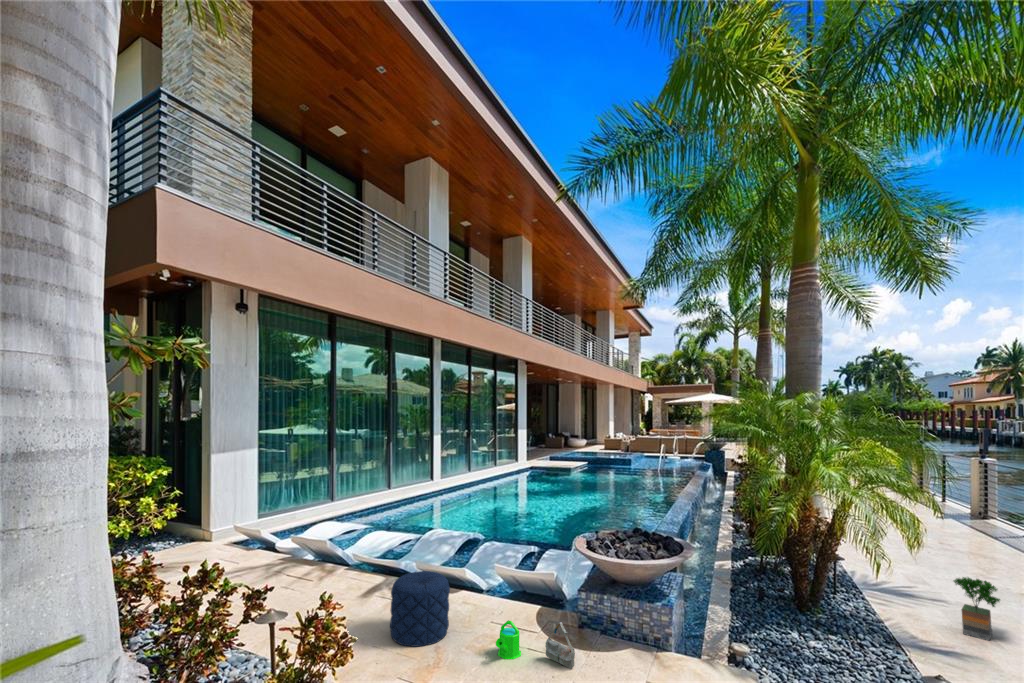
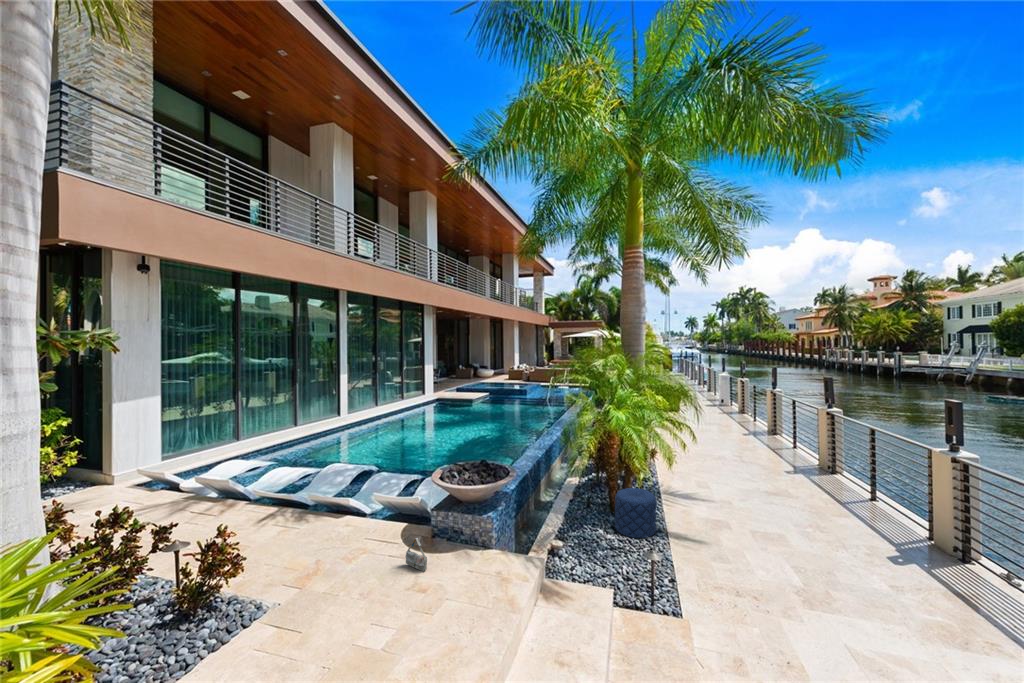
pouf: present [390,571,450,647] -> present [615,488,657,538]
potted tree: present [954,577,1000,641] -> none [721,482,749,526]
watering can: present [496,620,521,659] -> none [364,539,387,569]

